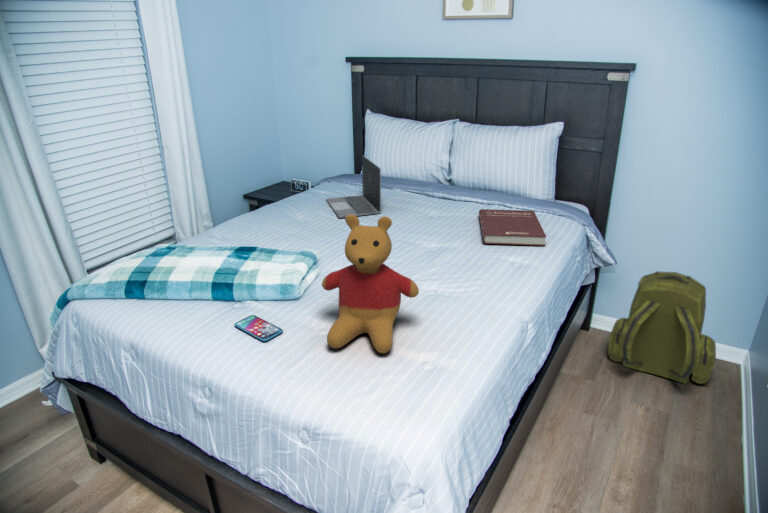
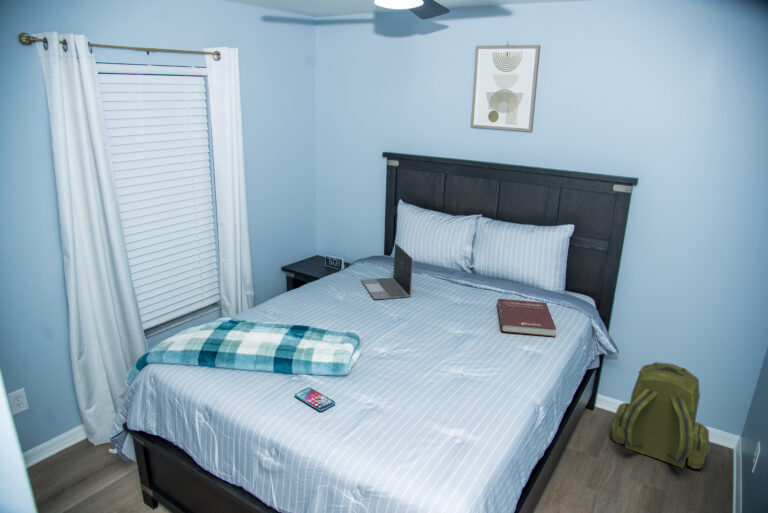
stuffed bear: present [322,214,419,353] -> none [370,311,450,427]

